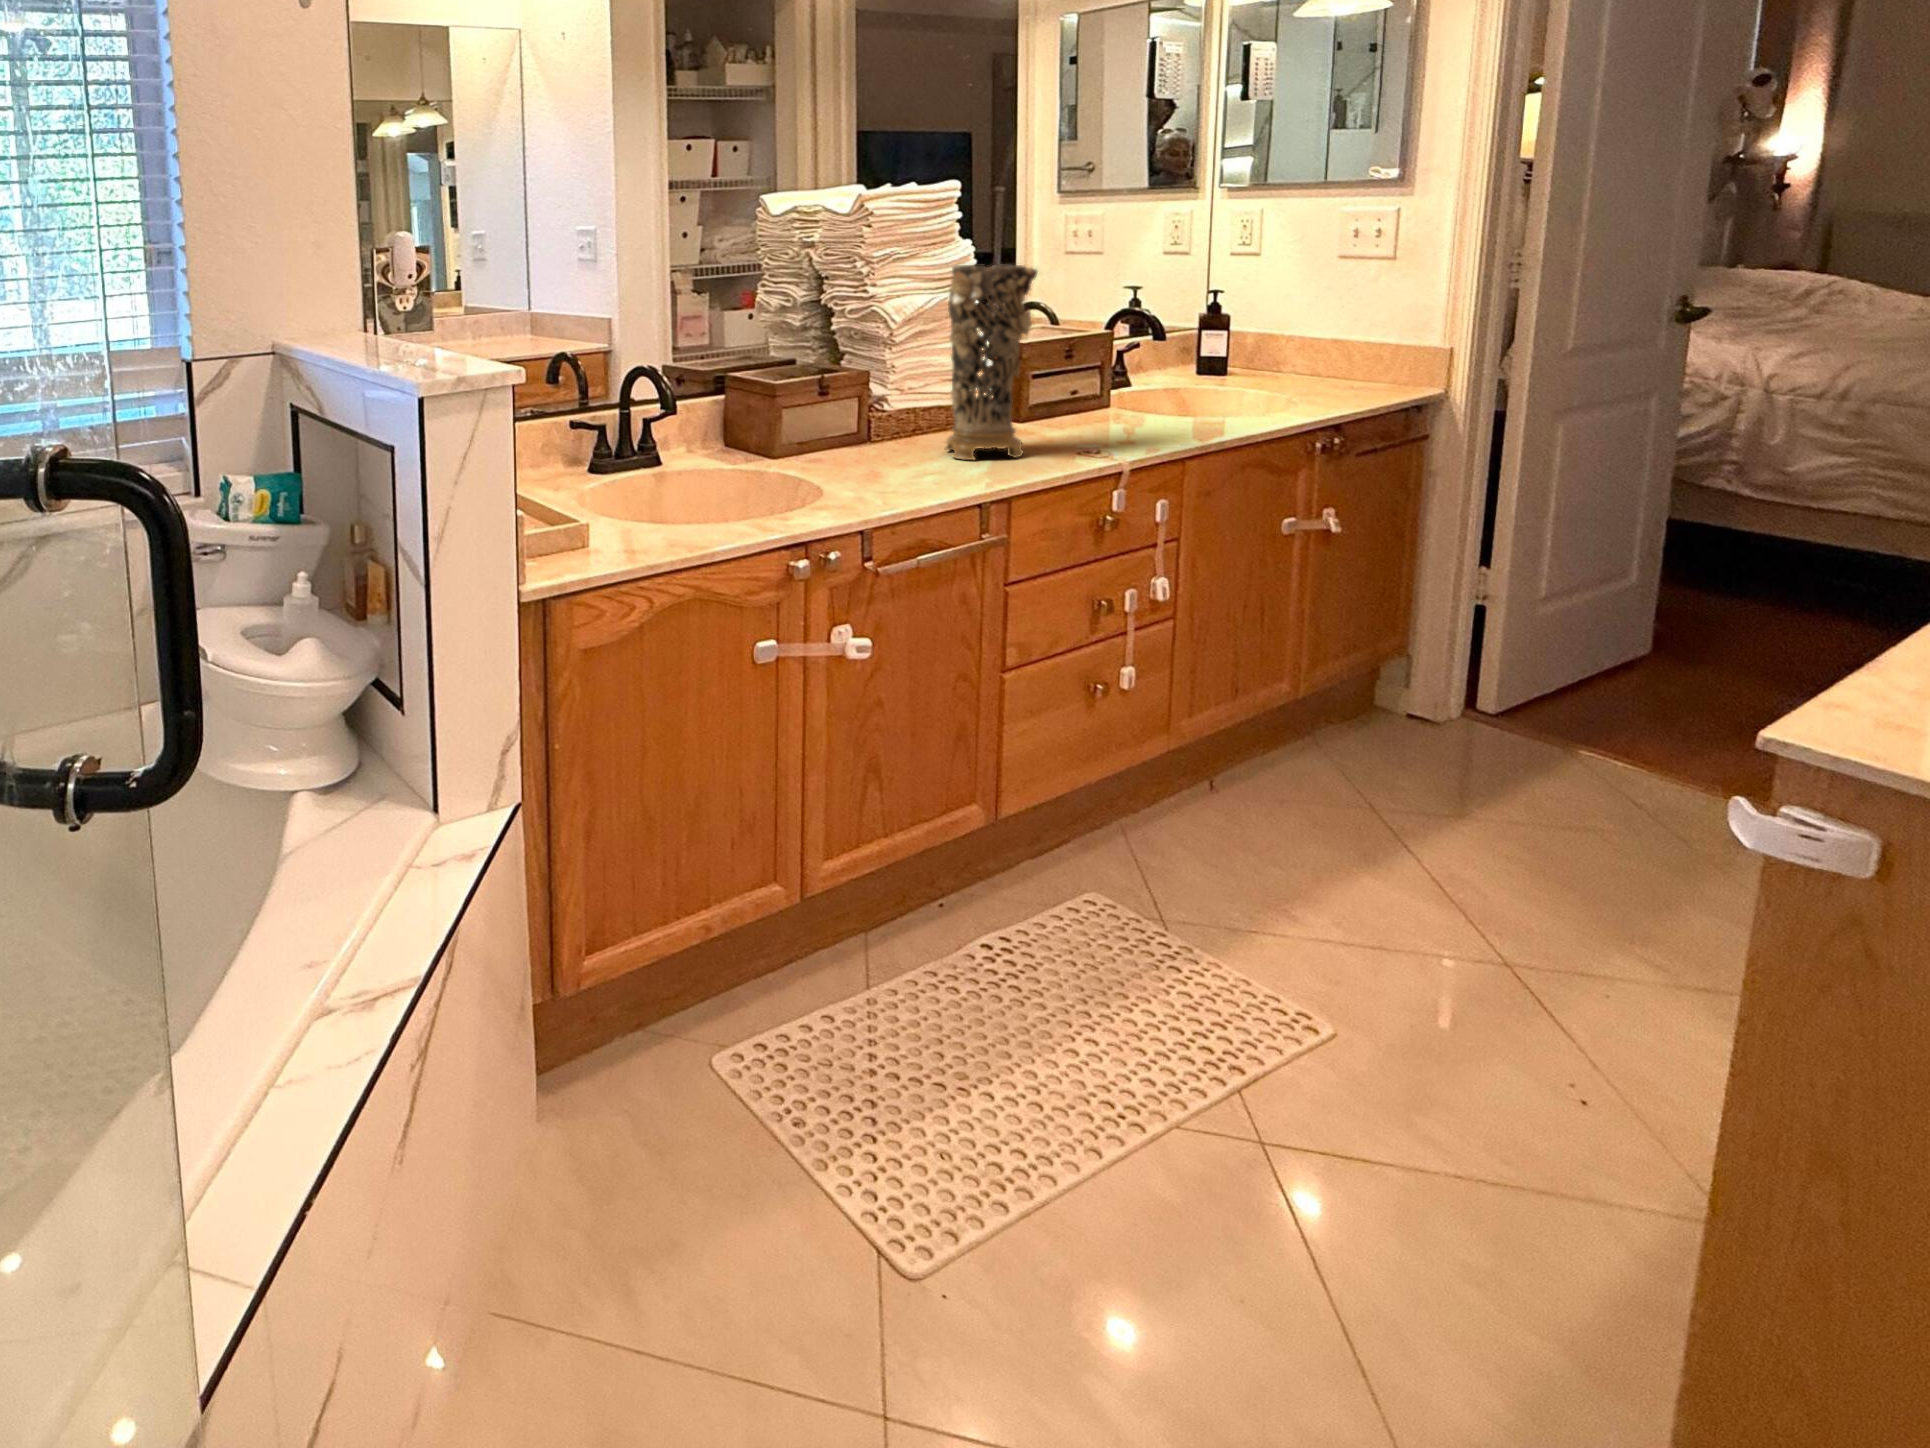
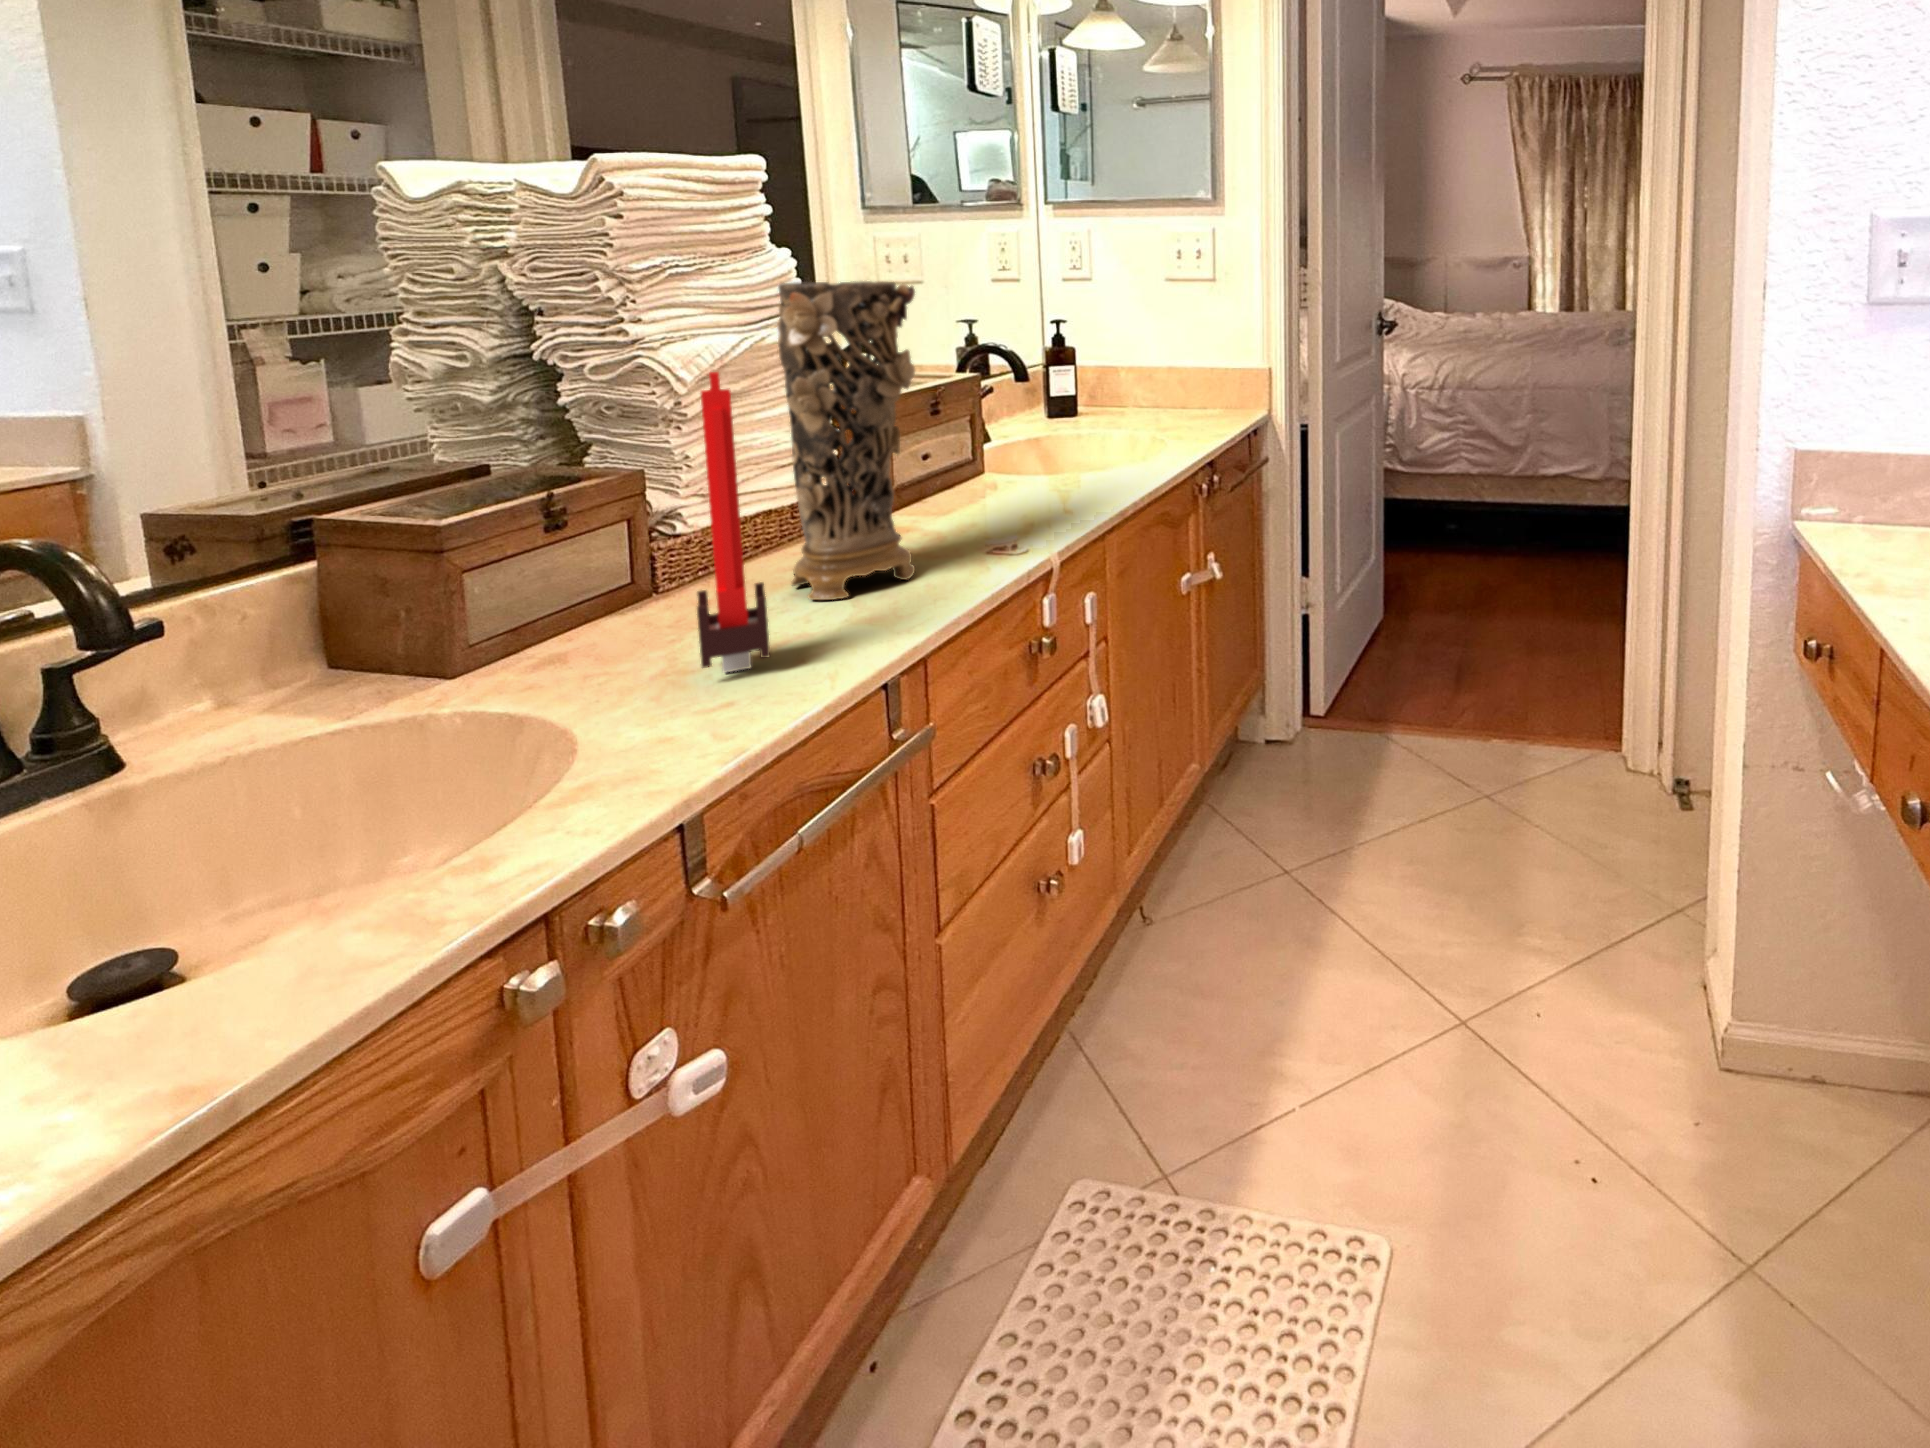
candle: none [884,316,921,480] -> present [697,372,770,672]

